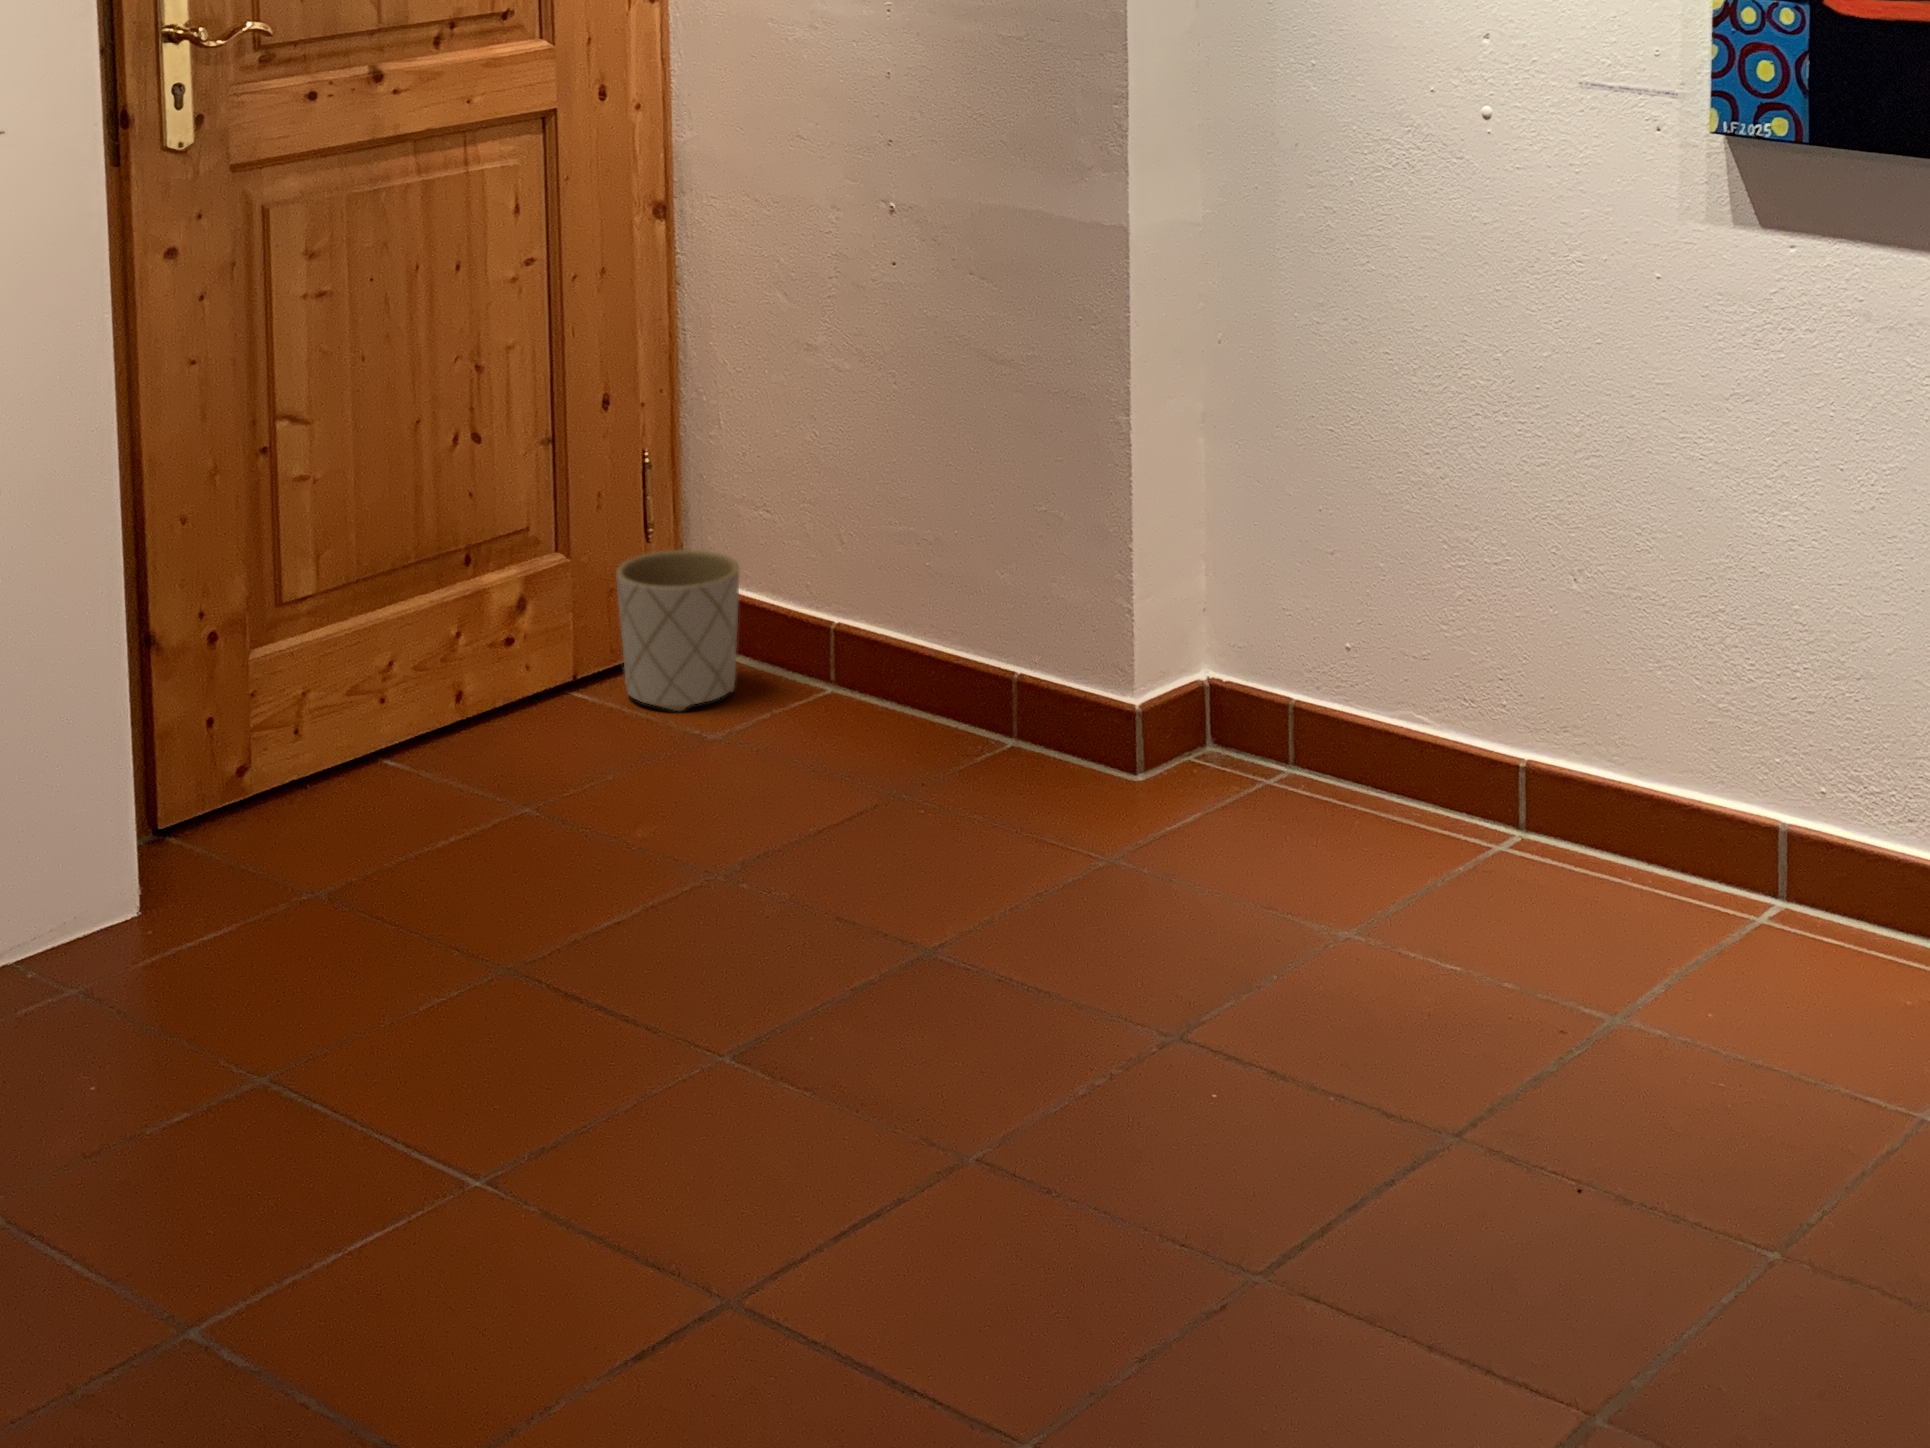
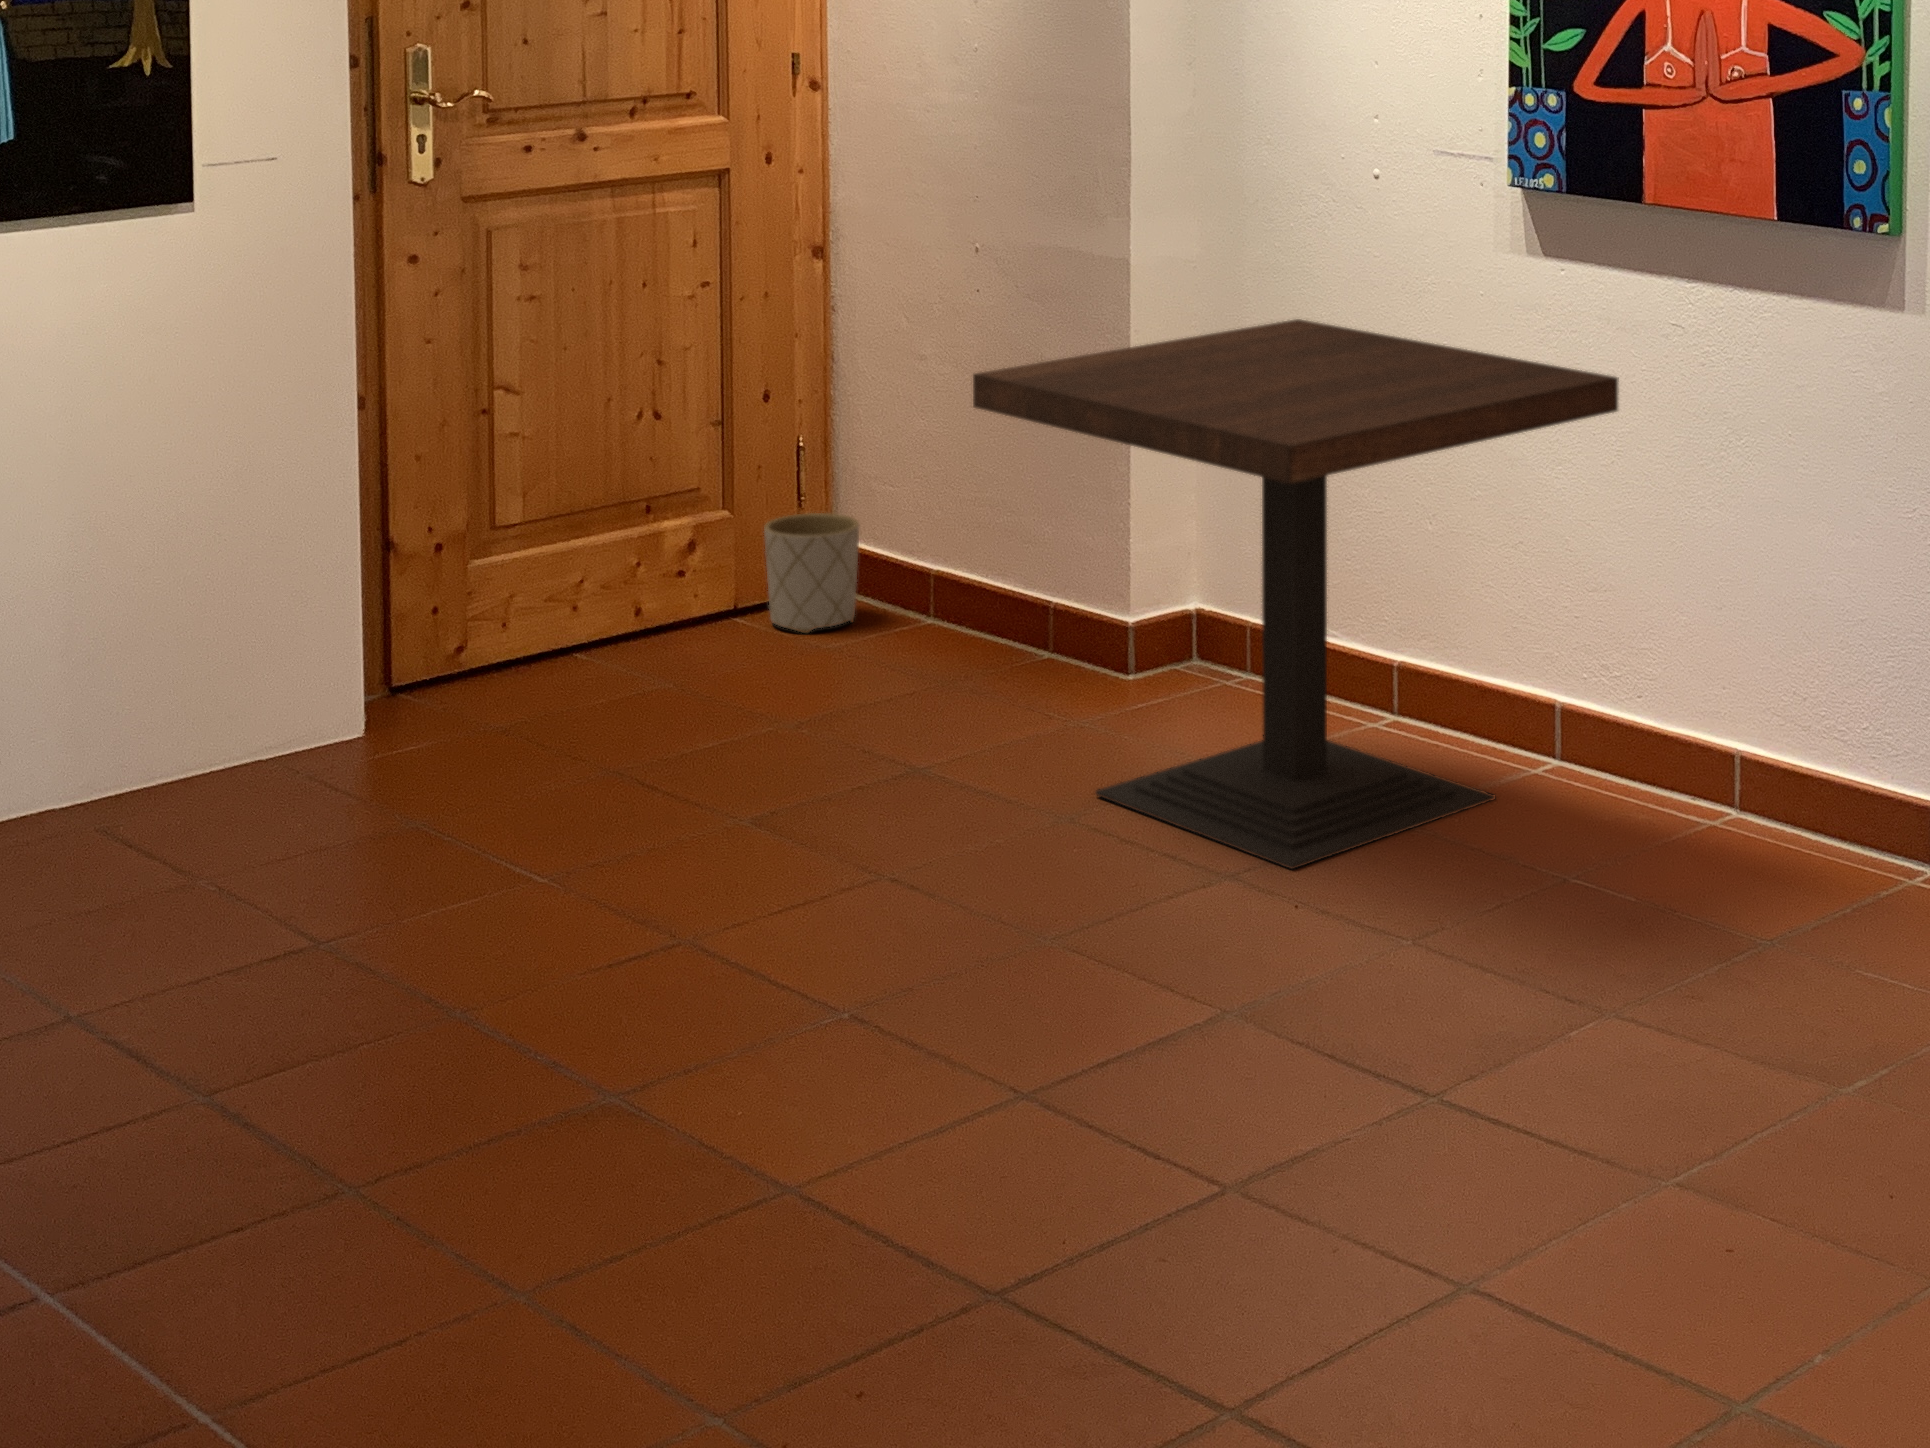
side table: none [1014,302,1895,1096] -> present [973,319,1619,869]

